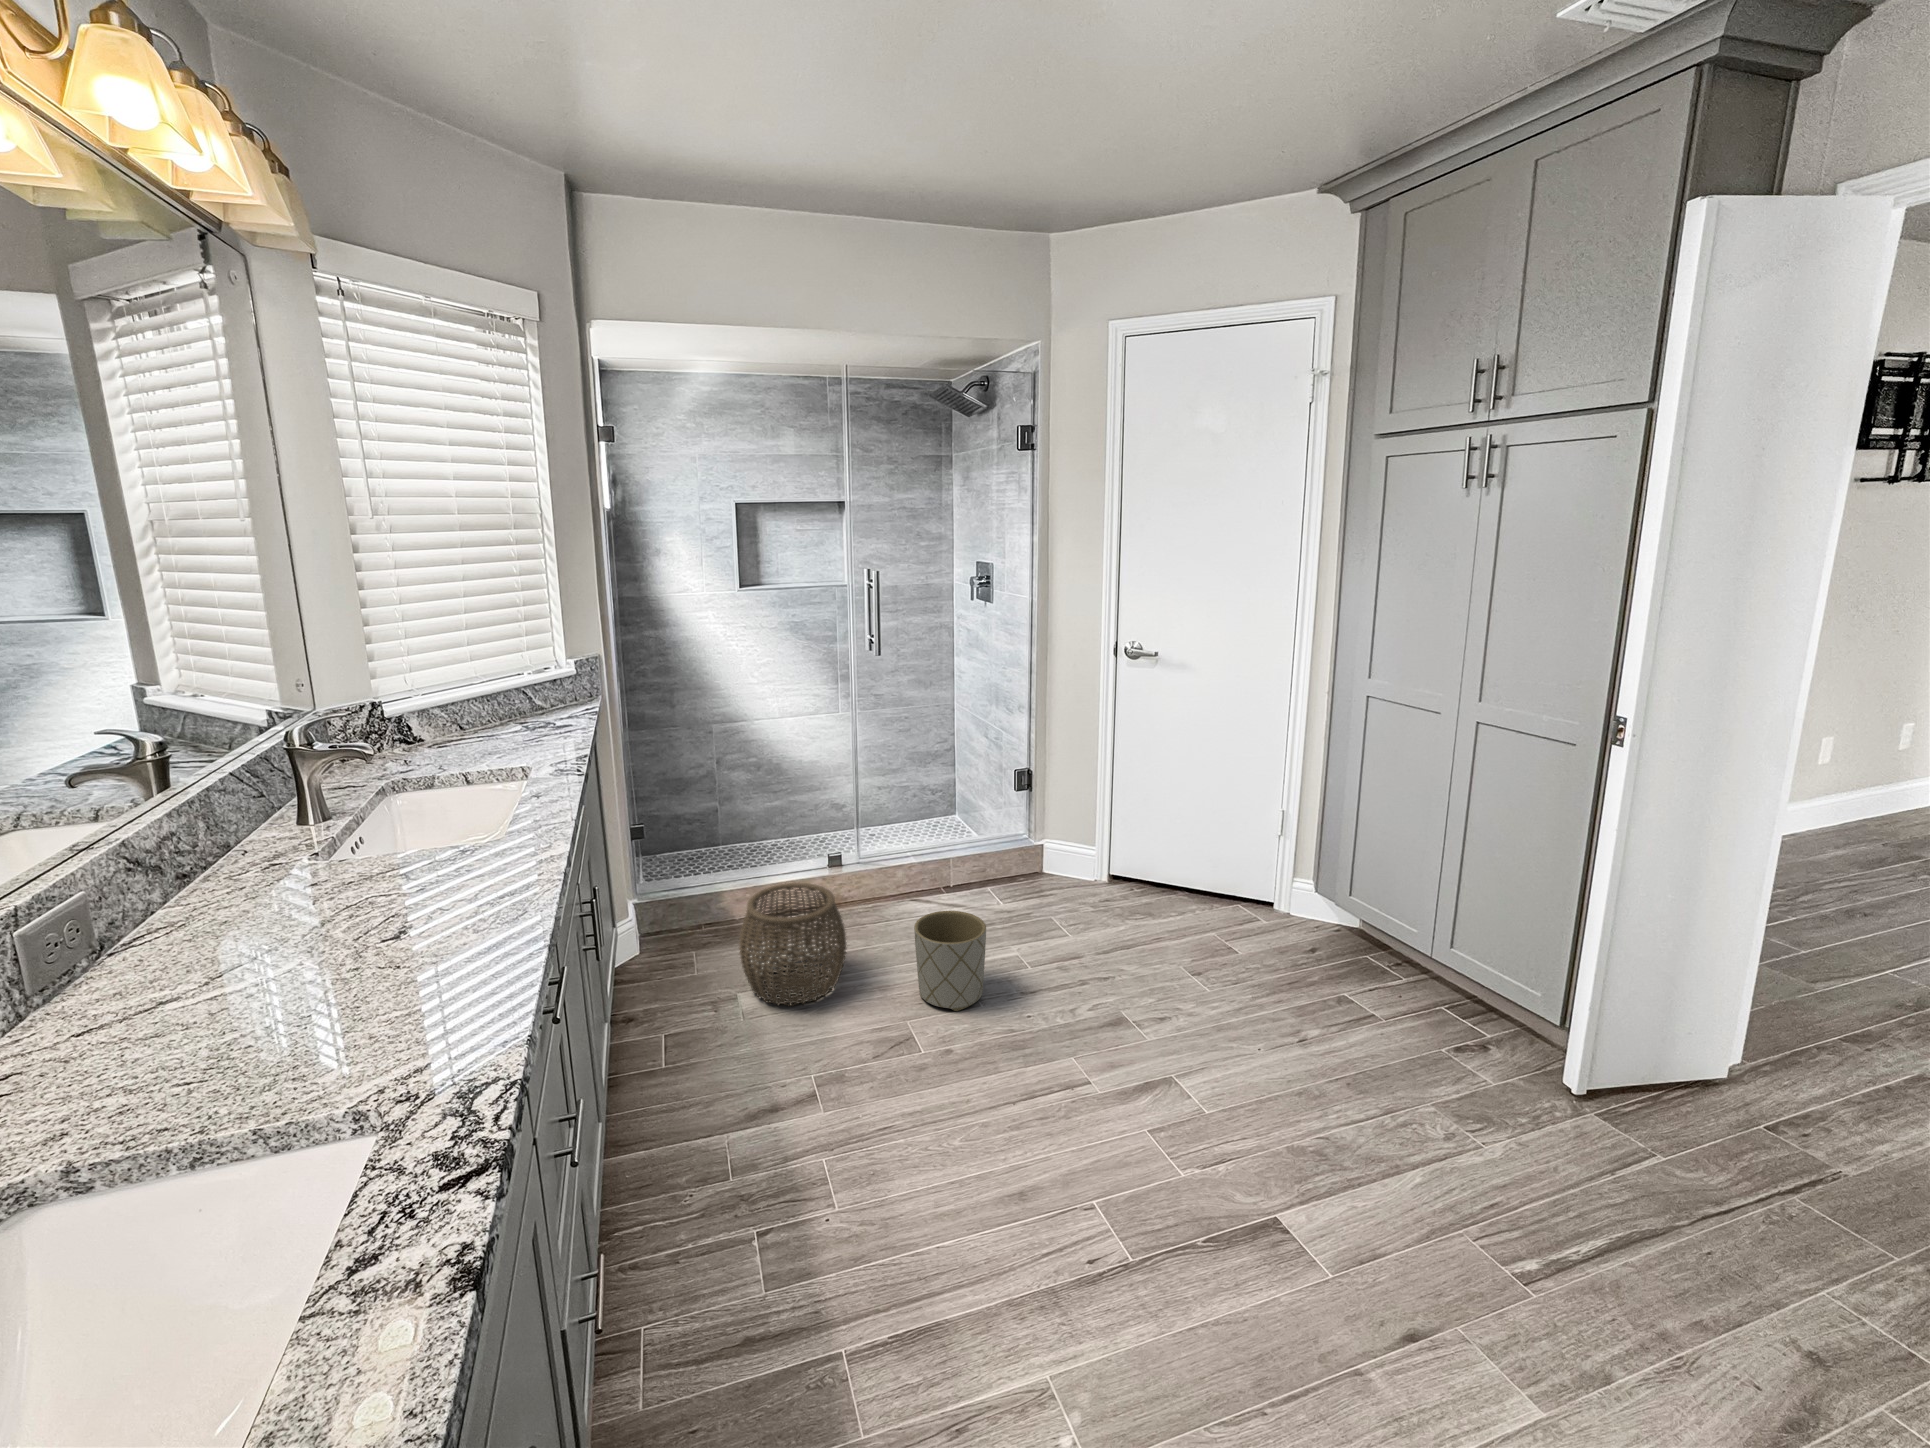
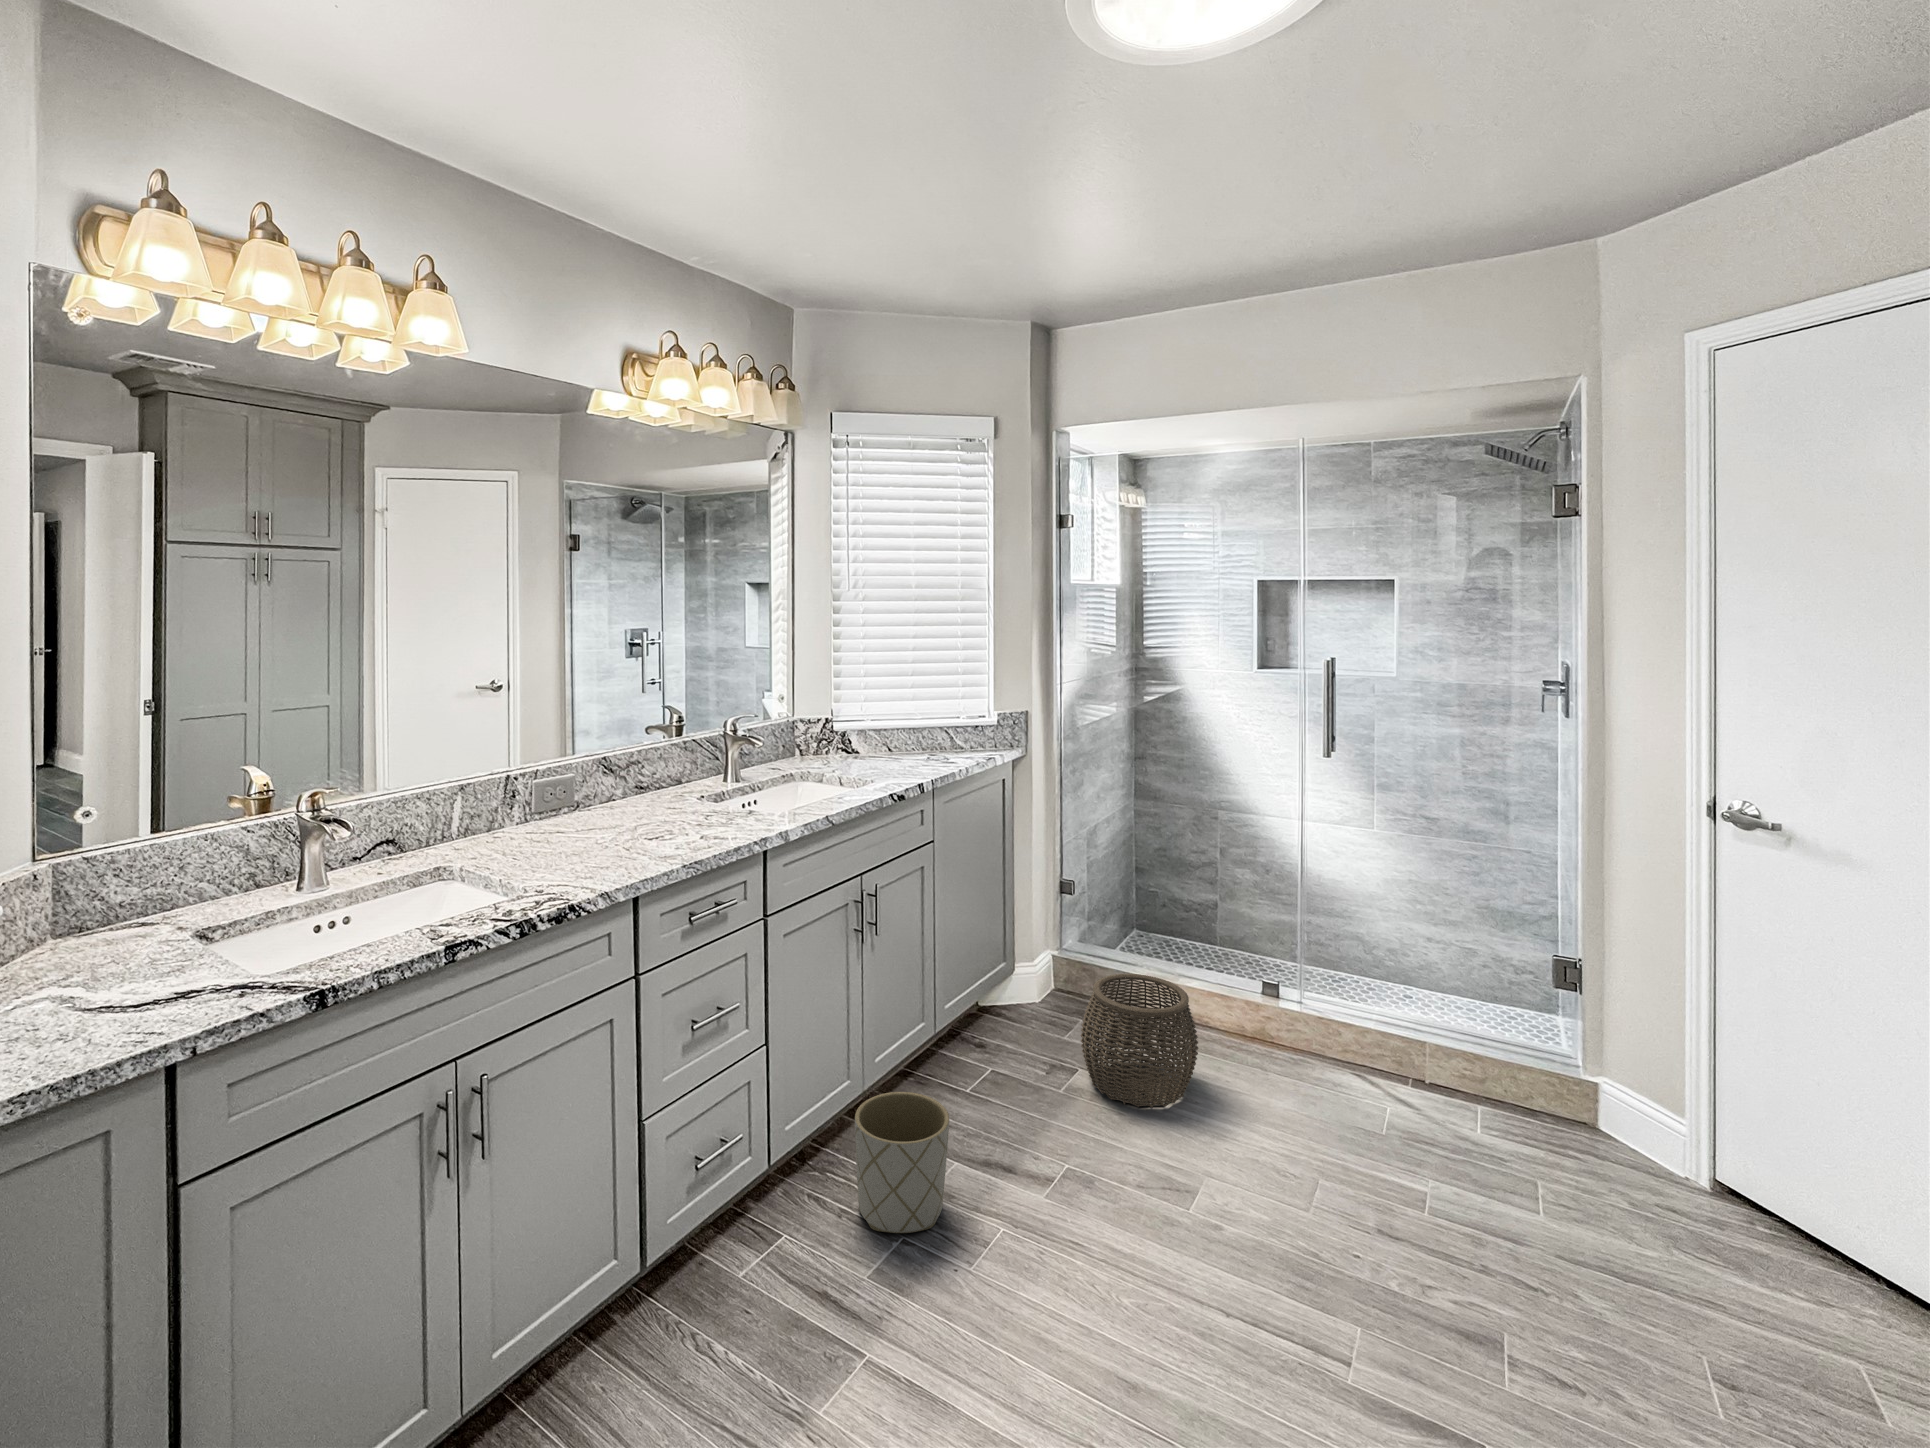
planter: present [914,911,986,1011] -> present [855,1092,949,1233]

